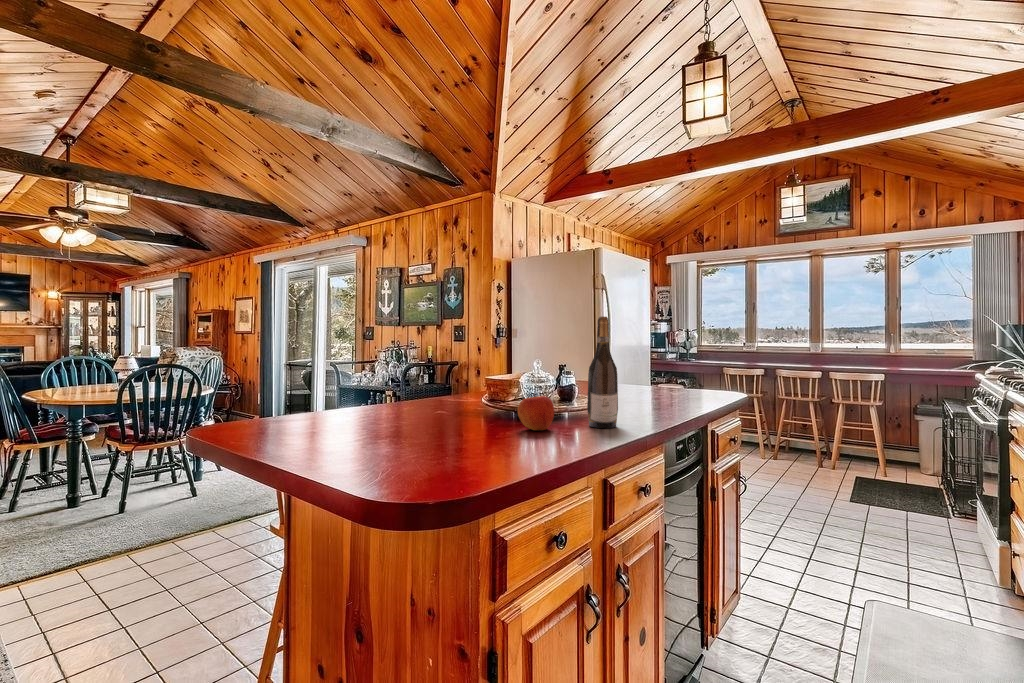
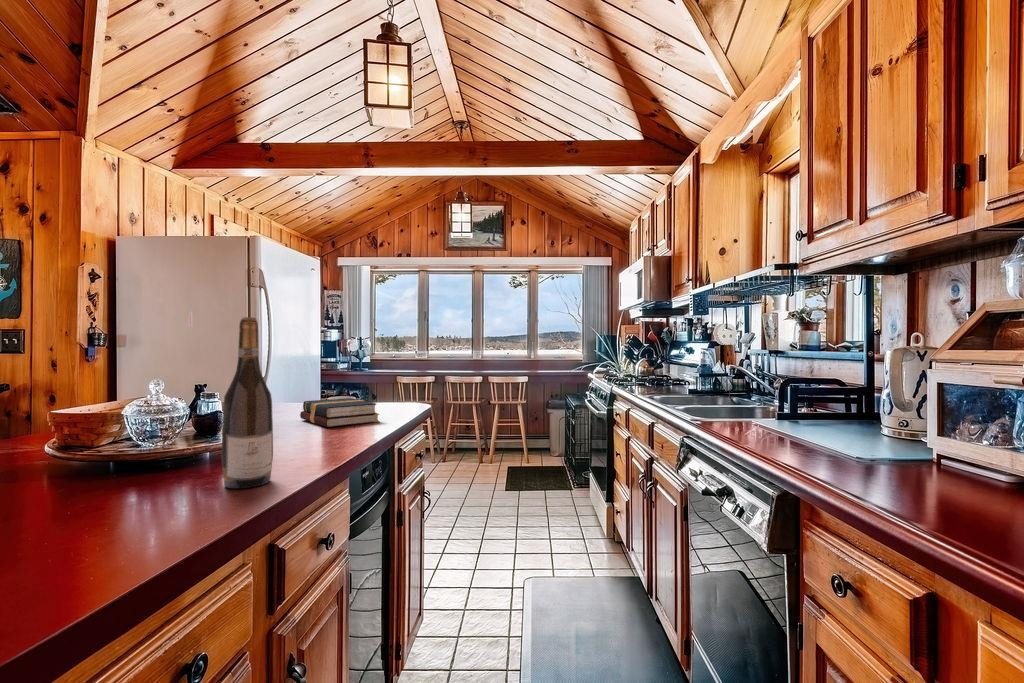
hardback book: none [634,380,698,400] -> present [300,398,379,427]
apple: present [518,393,555,430] -> none [73,445,156,515]

